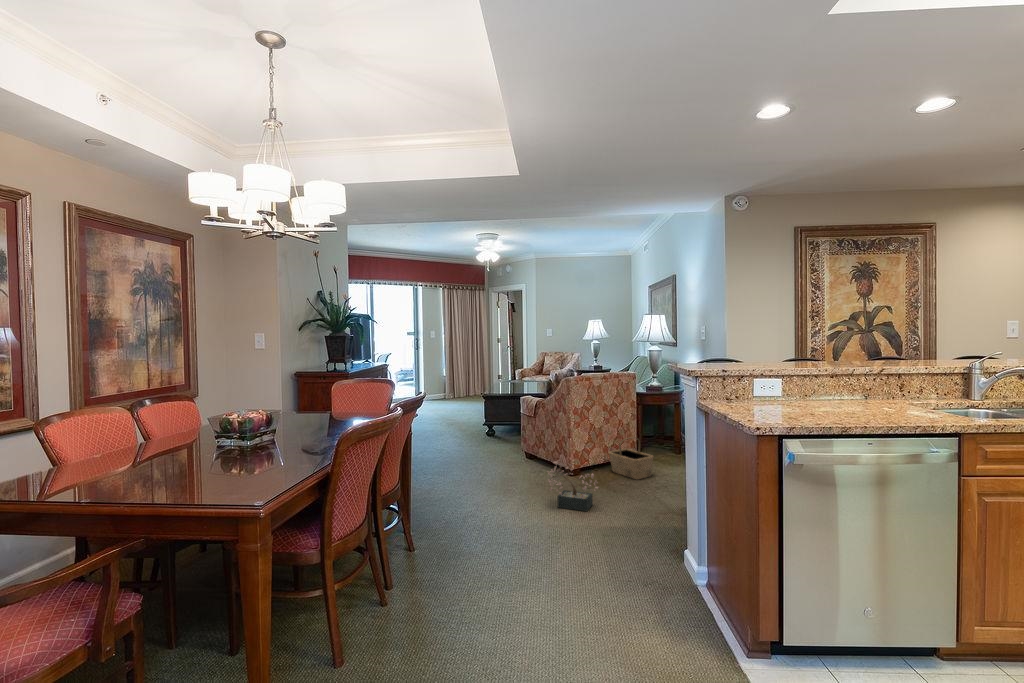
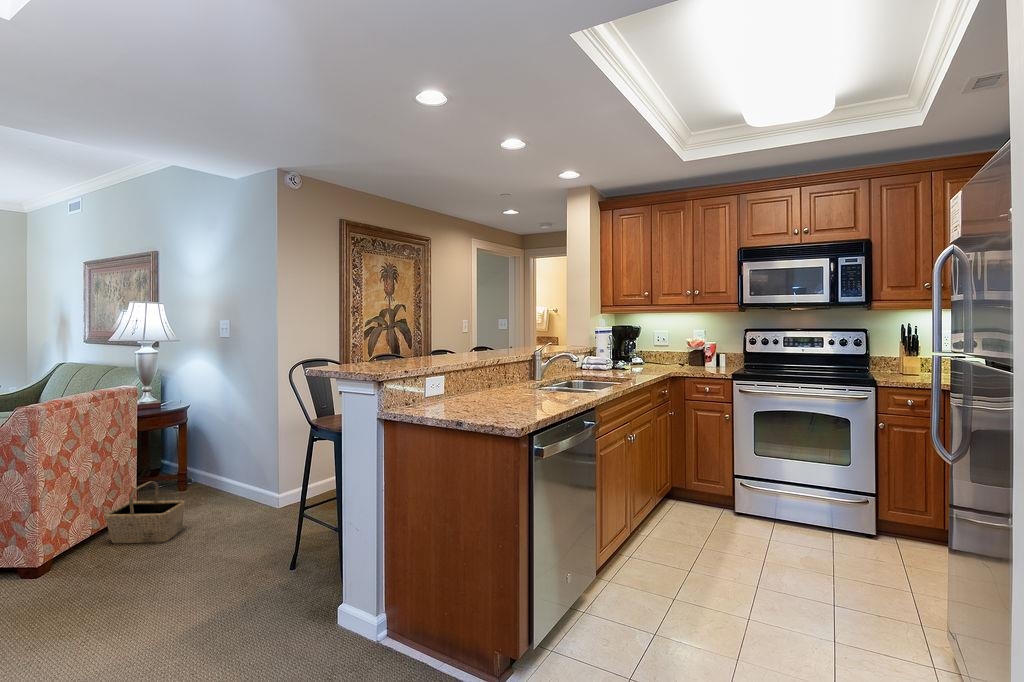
decorative plant: present [548,460,598,511] -> none [30,553,147,640]

